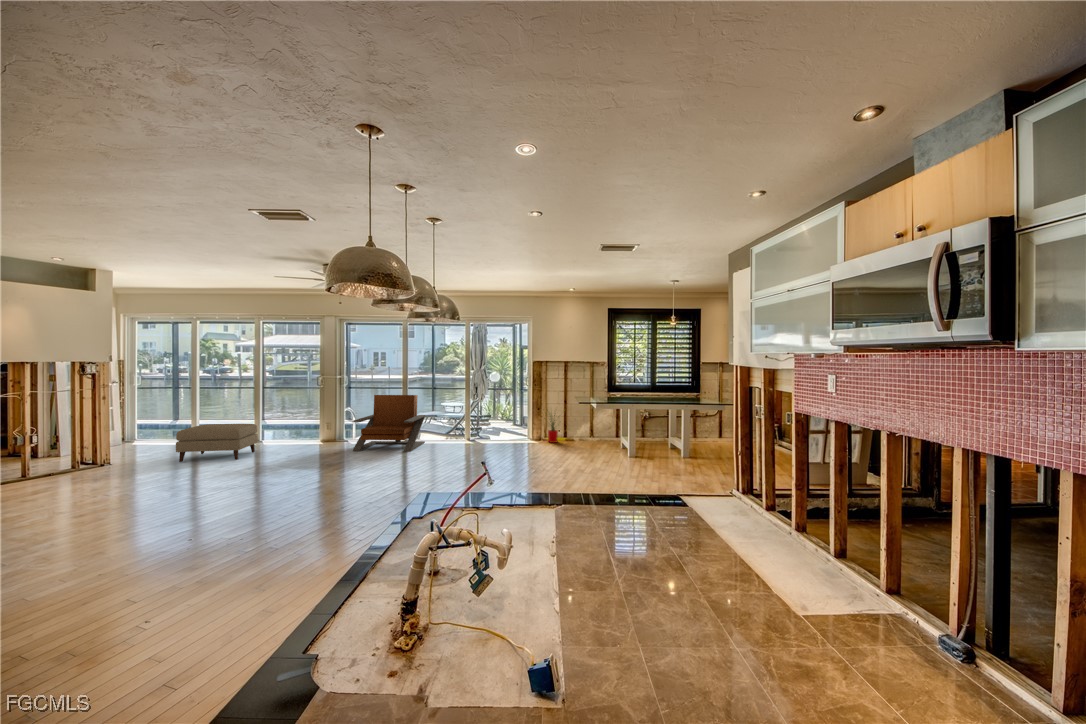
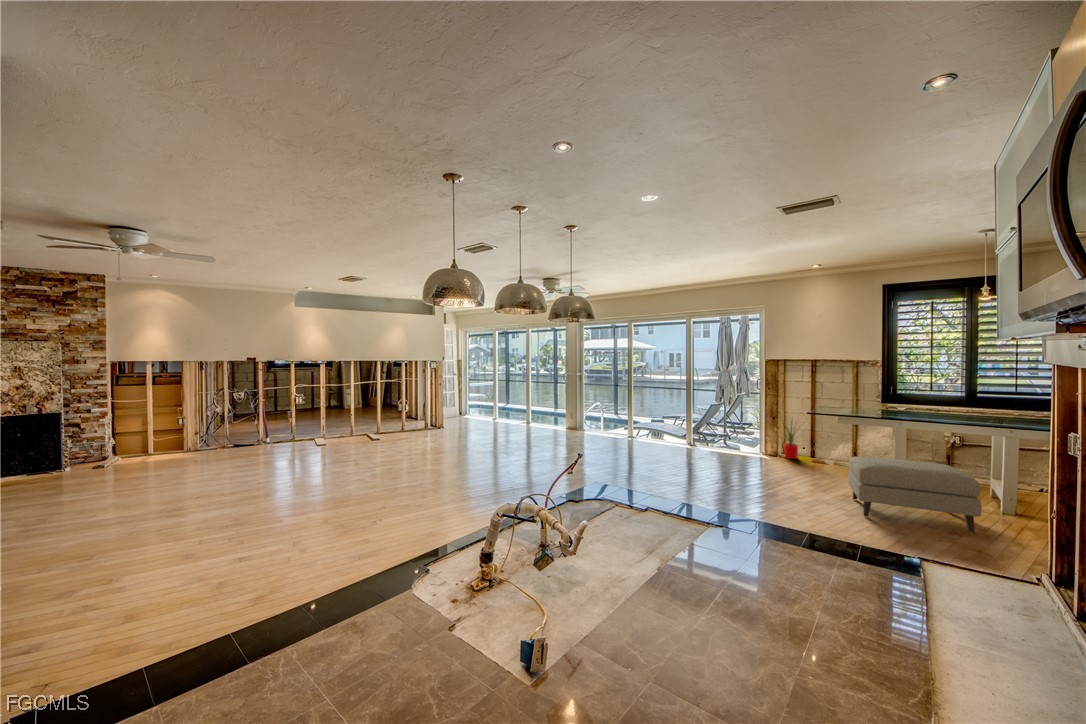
lounge chair: present [353,395,425,452] -> none [582,392,648,447]
ottoman: present [176,424,258,462] -> present [848,457,981,532]

